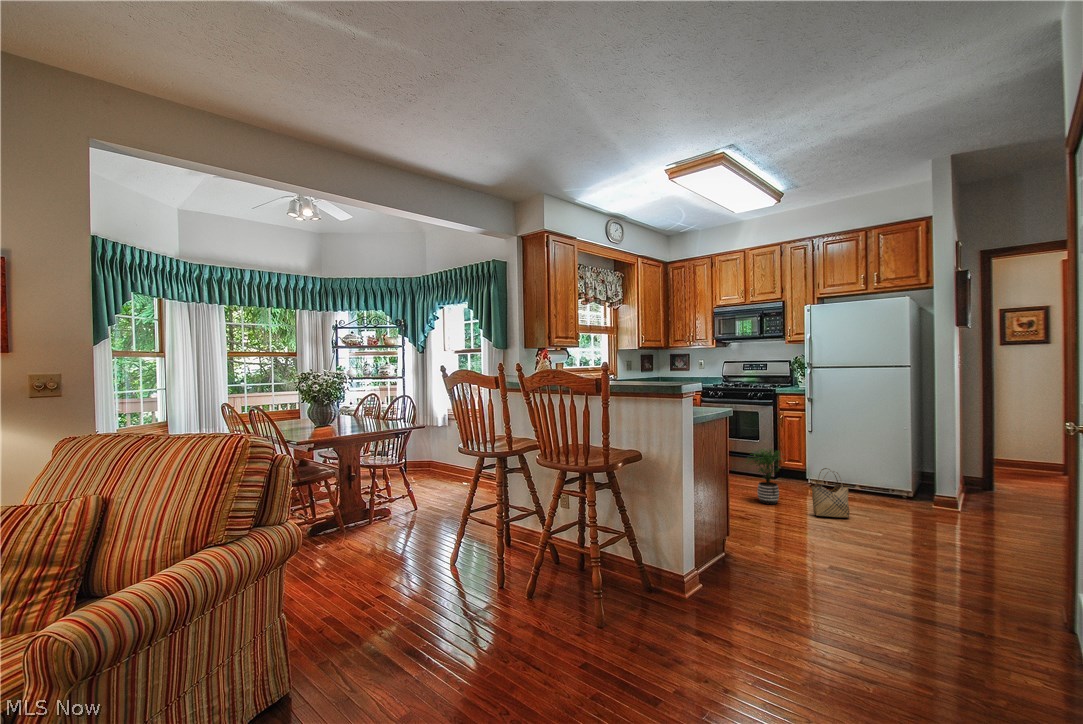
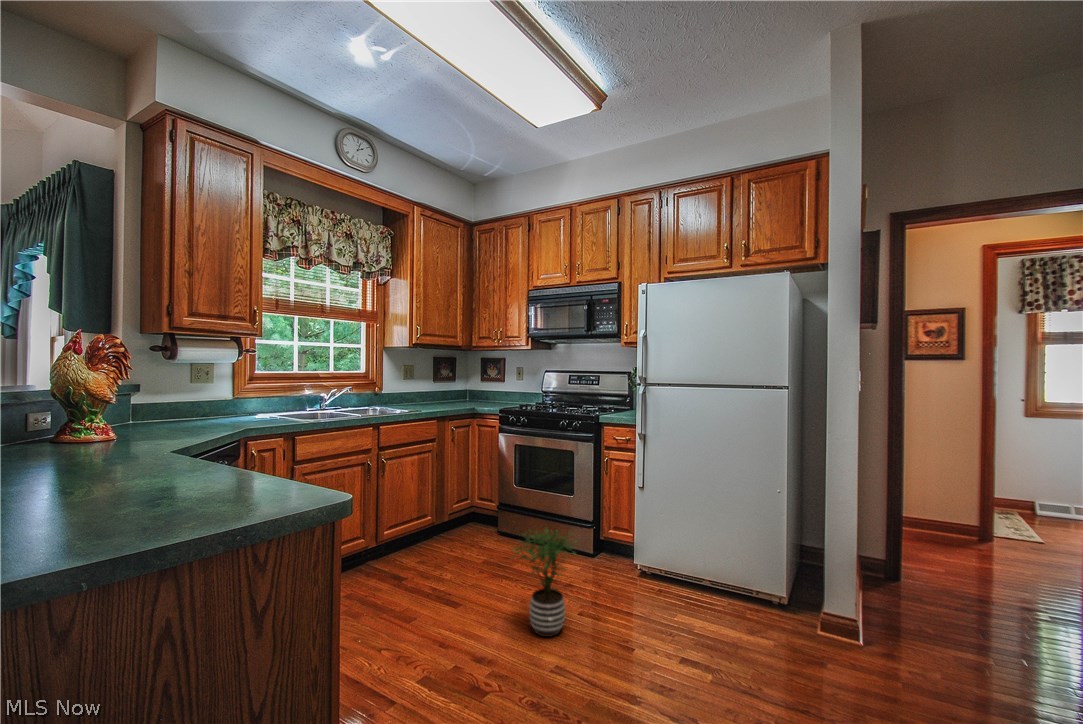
woven basket: present [811,468,850,518] -> none [605,580,672,687]

